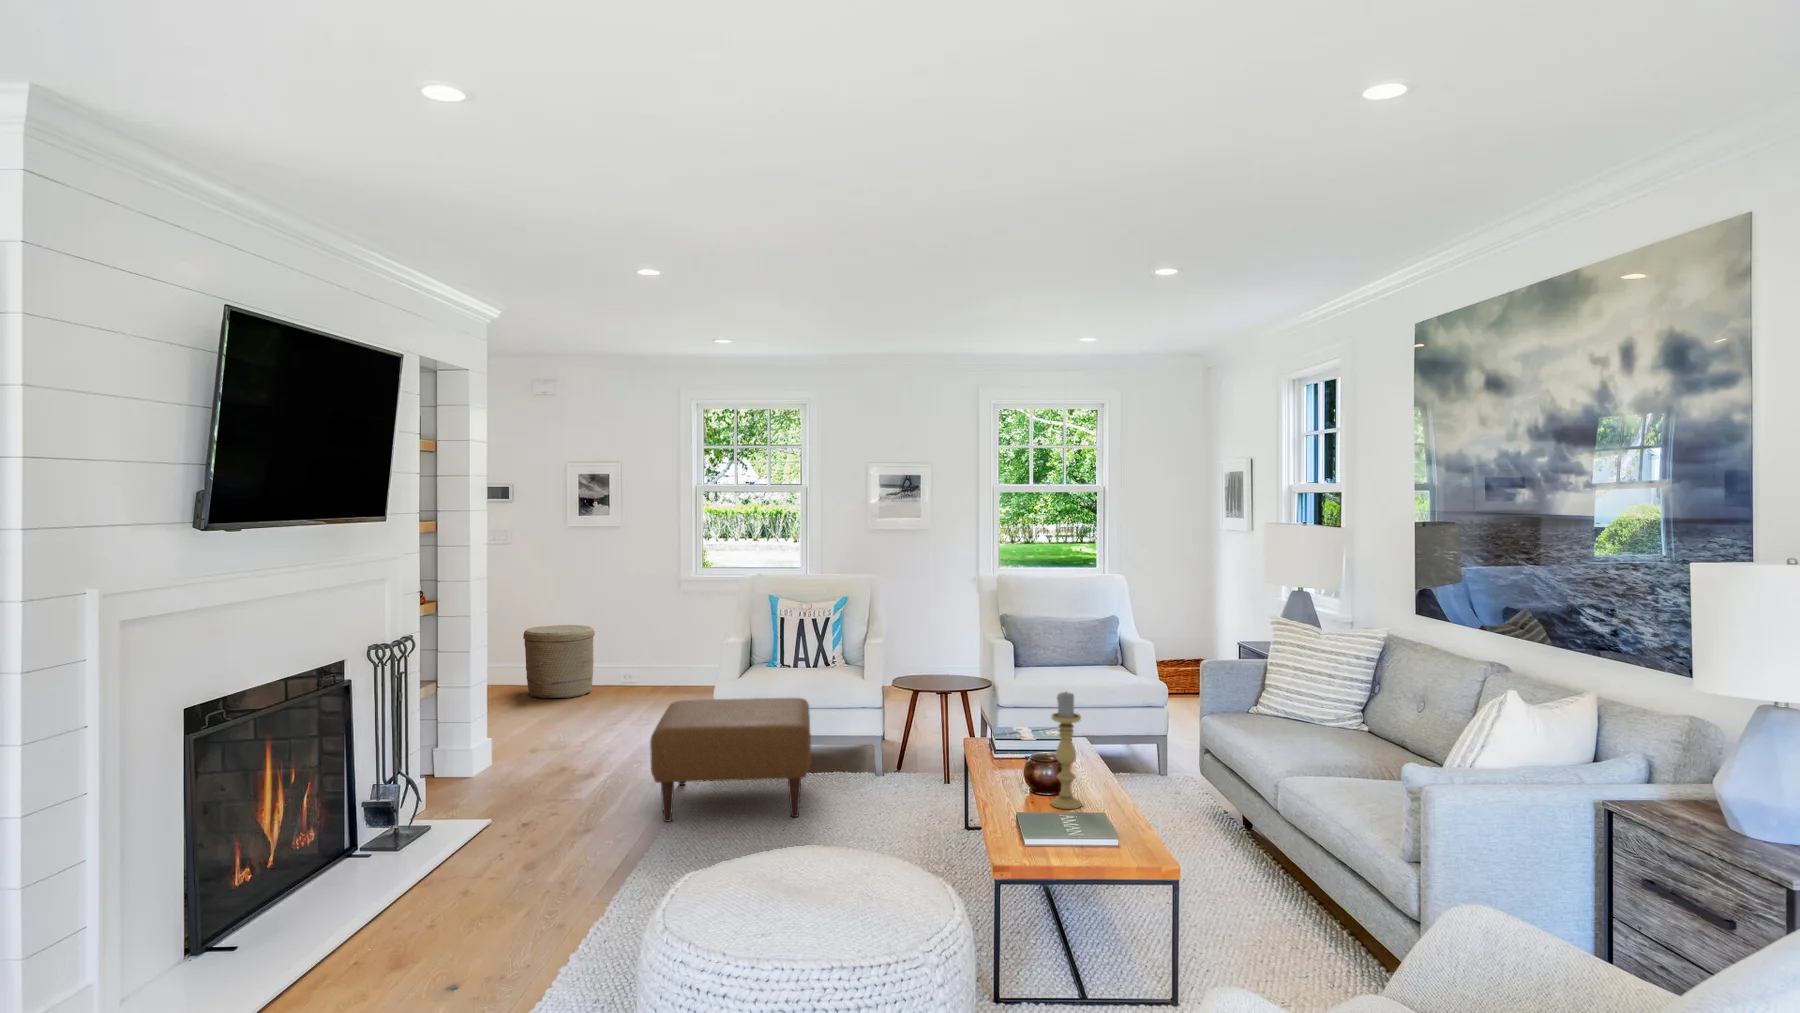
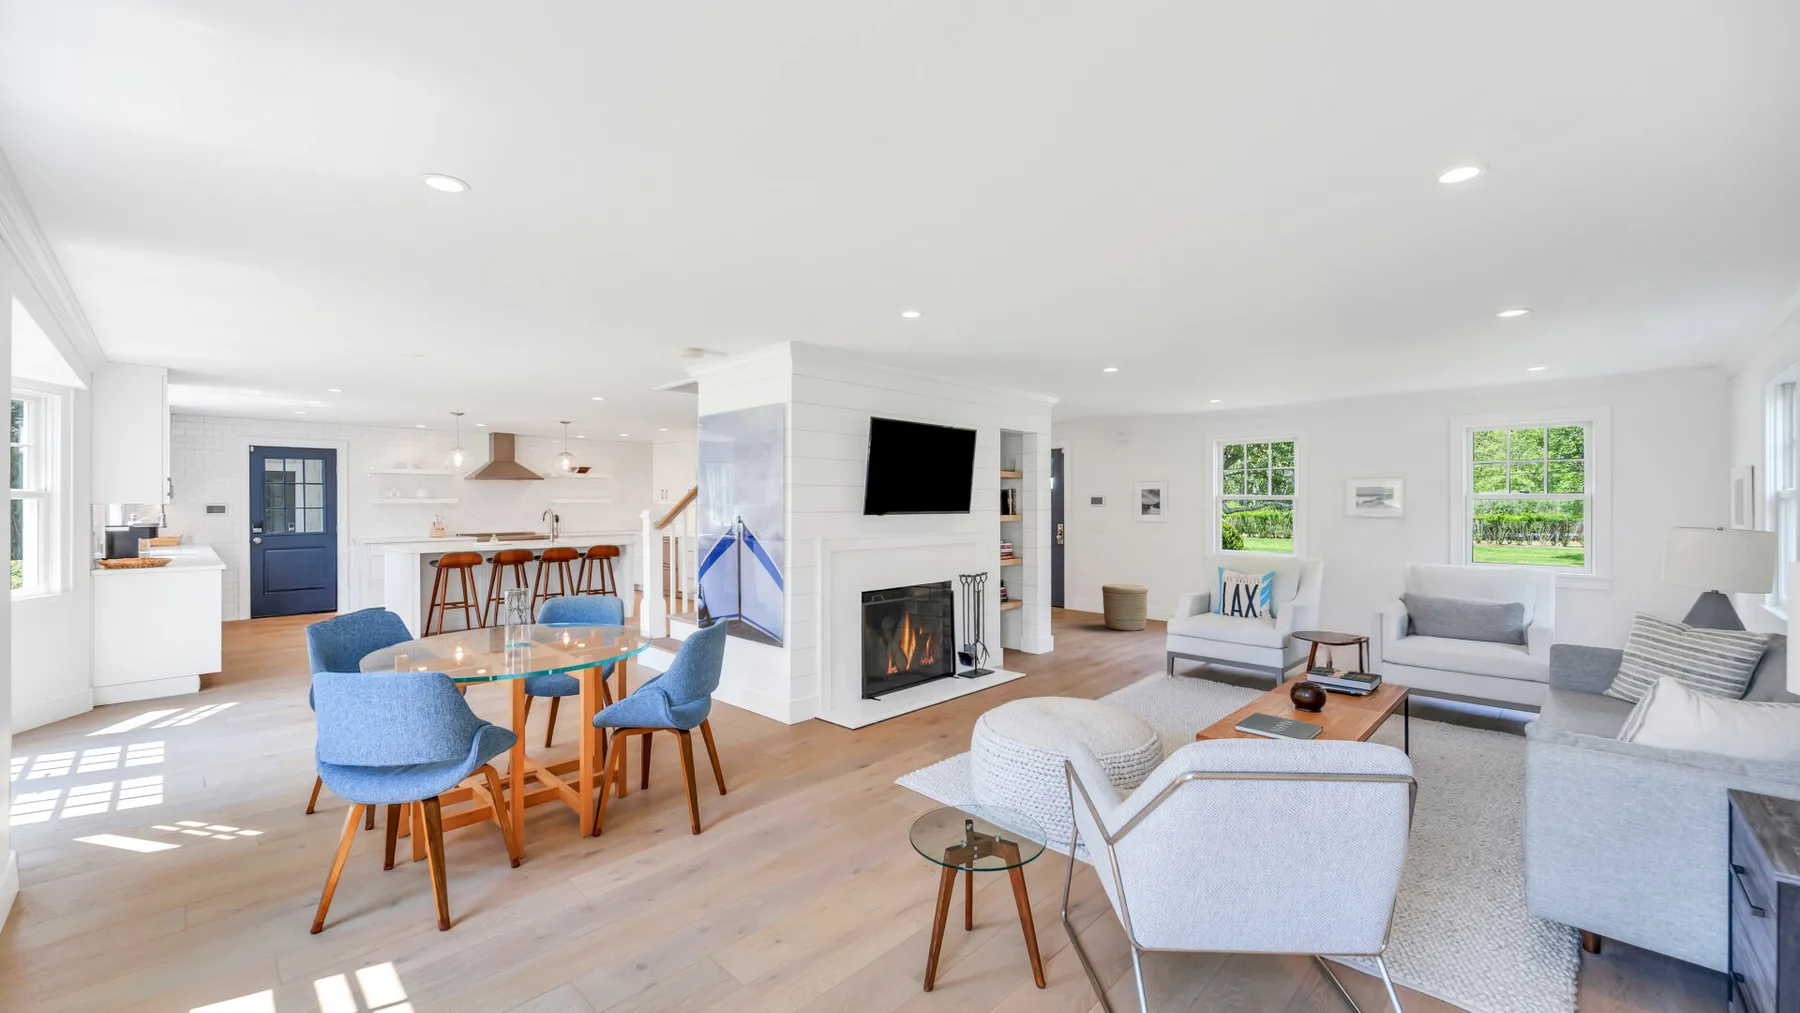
candle holder: present [1051,692,1082,809] -> none [1276,629,1300,710]
ottoman: present [650,698,811,822] -> none [1099,628,1225,708]

